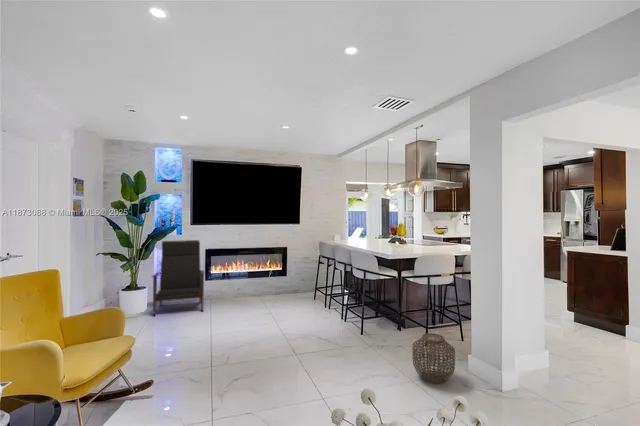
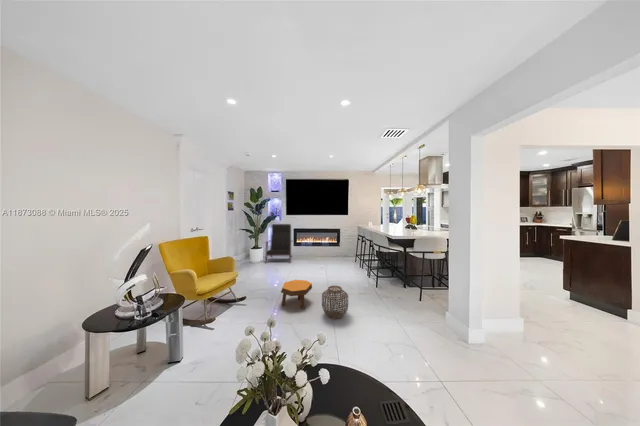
woven basket: present [412,333,455,384] -> present [322,286,348,319]
footstool: none [223,337,274,385] -> present [281,280,312,309]

